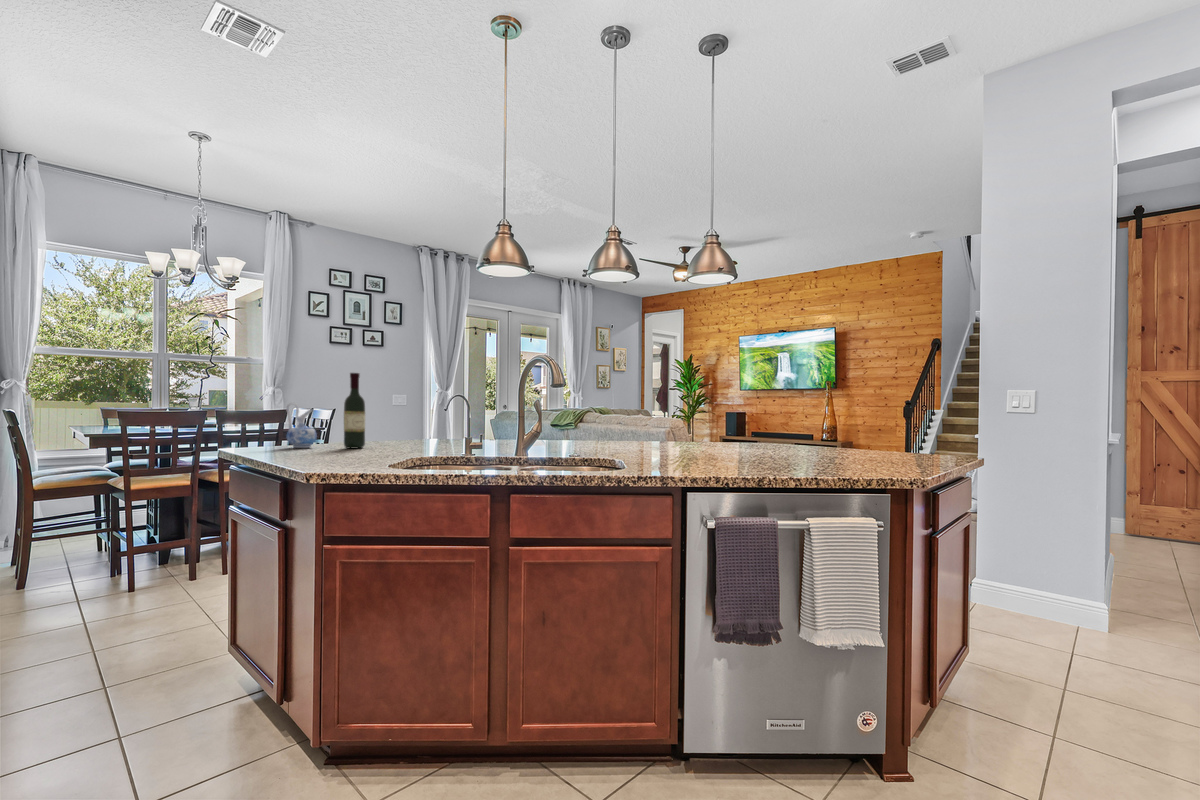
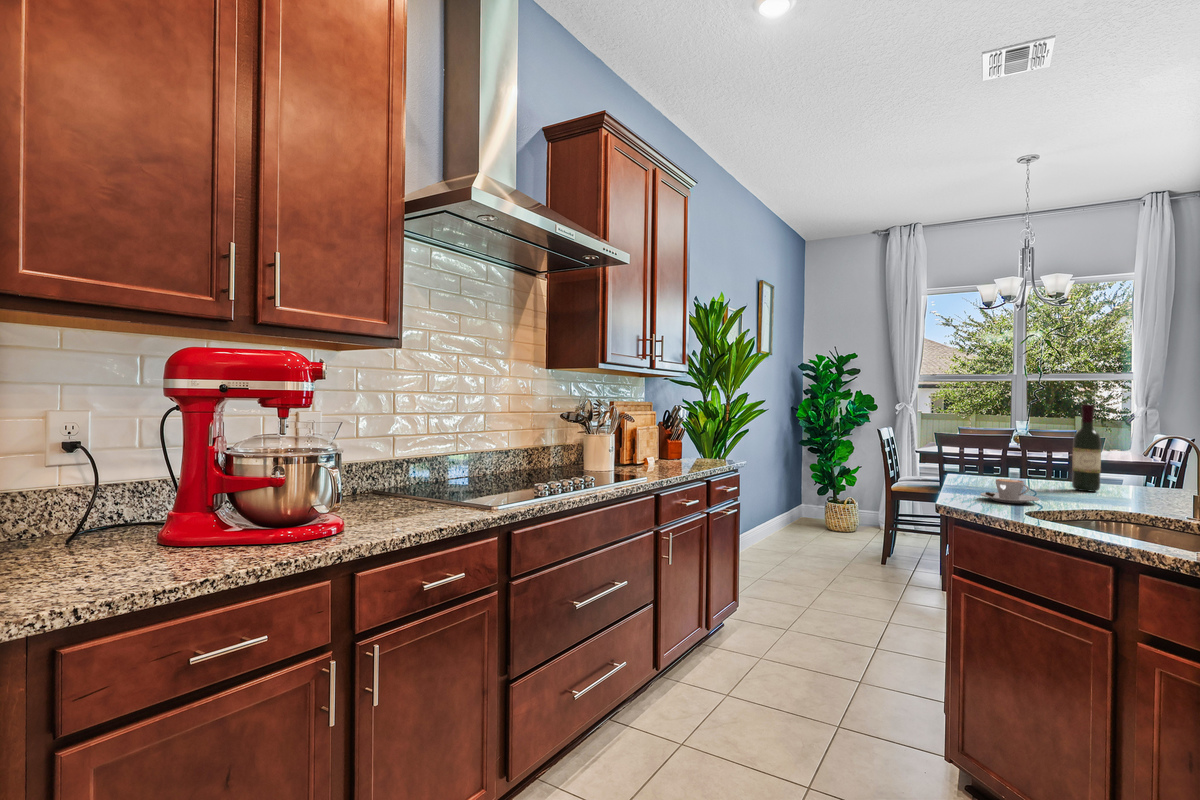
ceramic pitcher: present [286,403,317,448] -> none [1017,434,1050,483]
coffee cup: none [317,441,370,463] -> present [981,479,1039,503]

